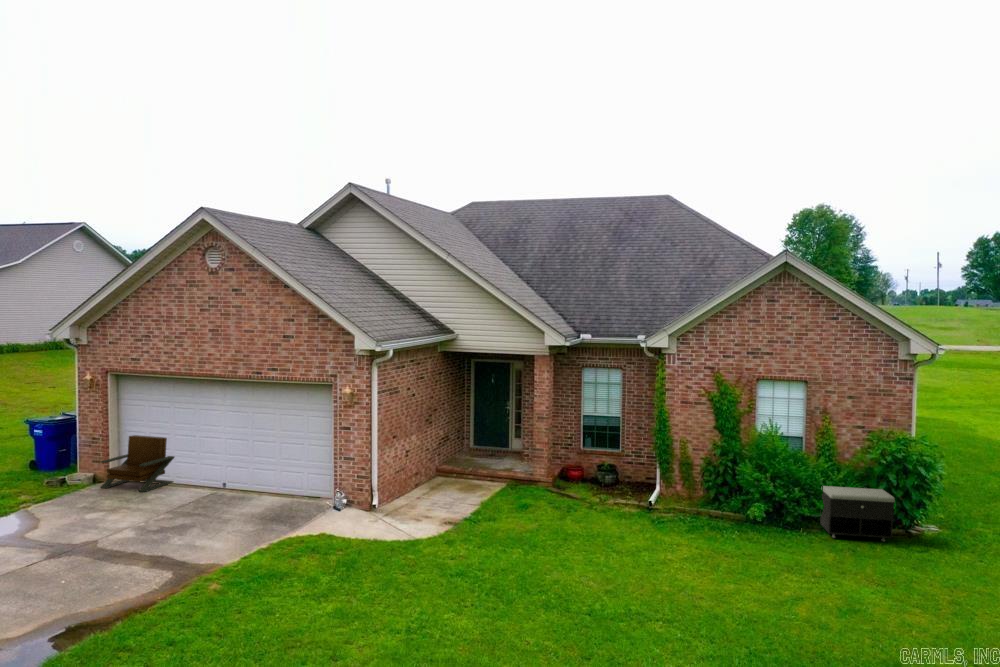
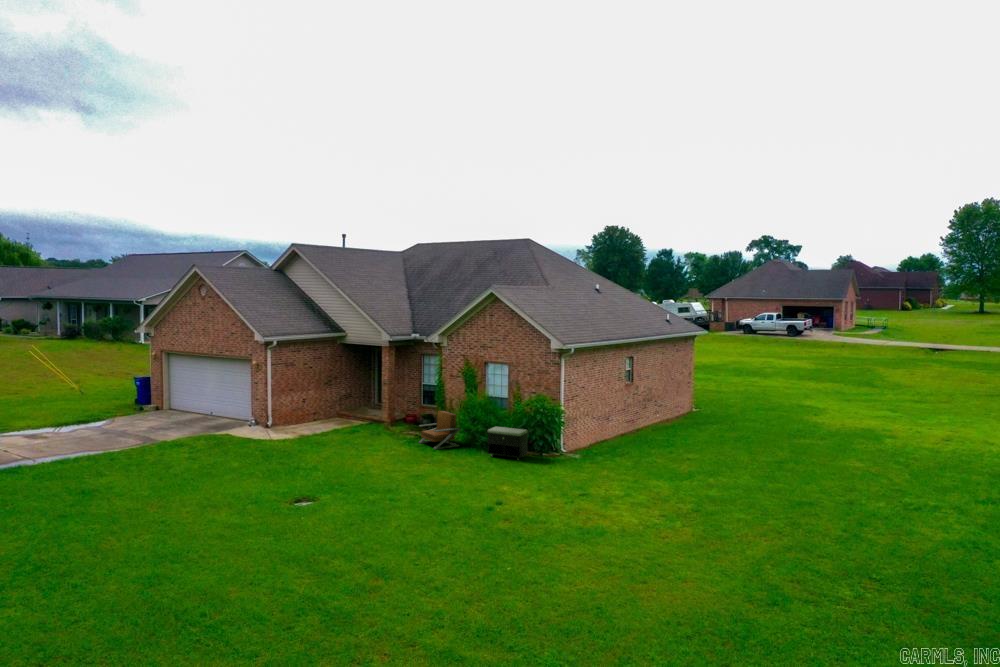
lounge chair: present [101,435,174,492] -> present [419,411,460,449]

